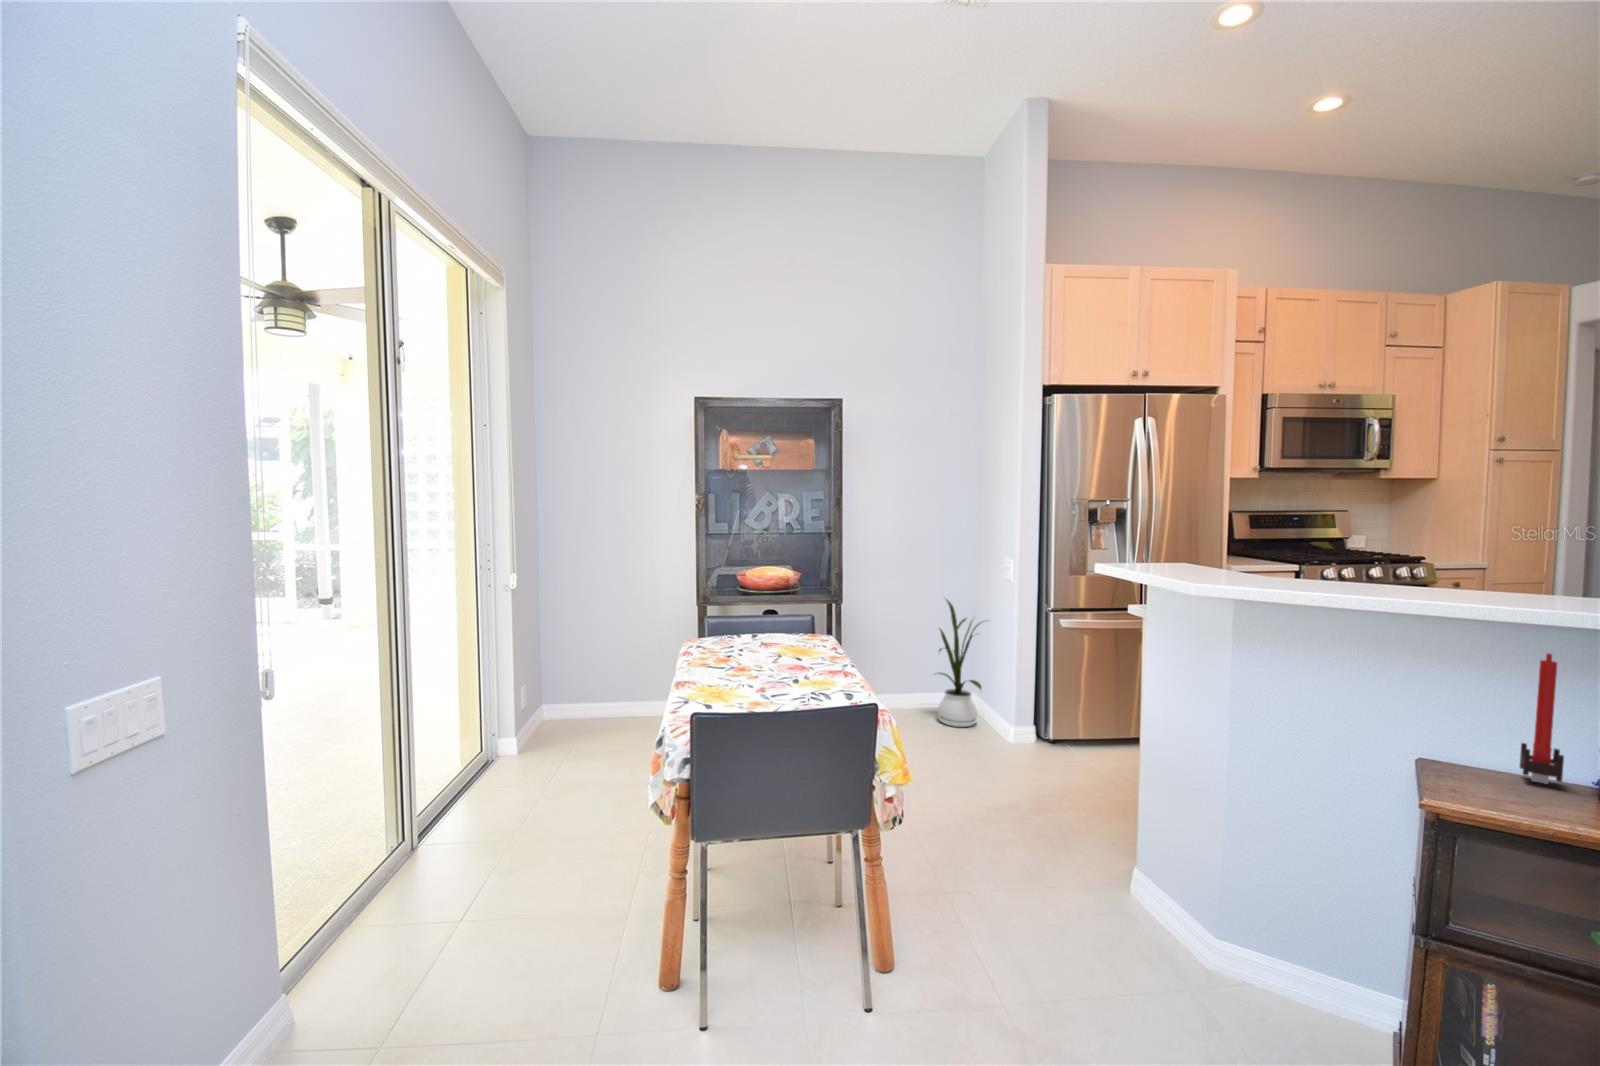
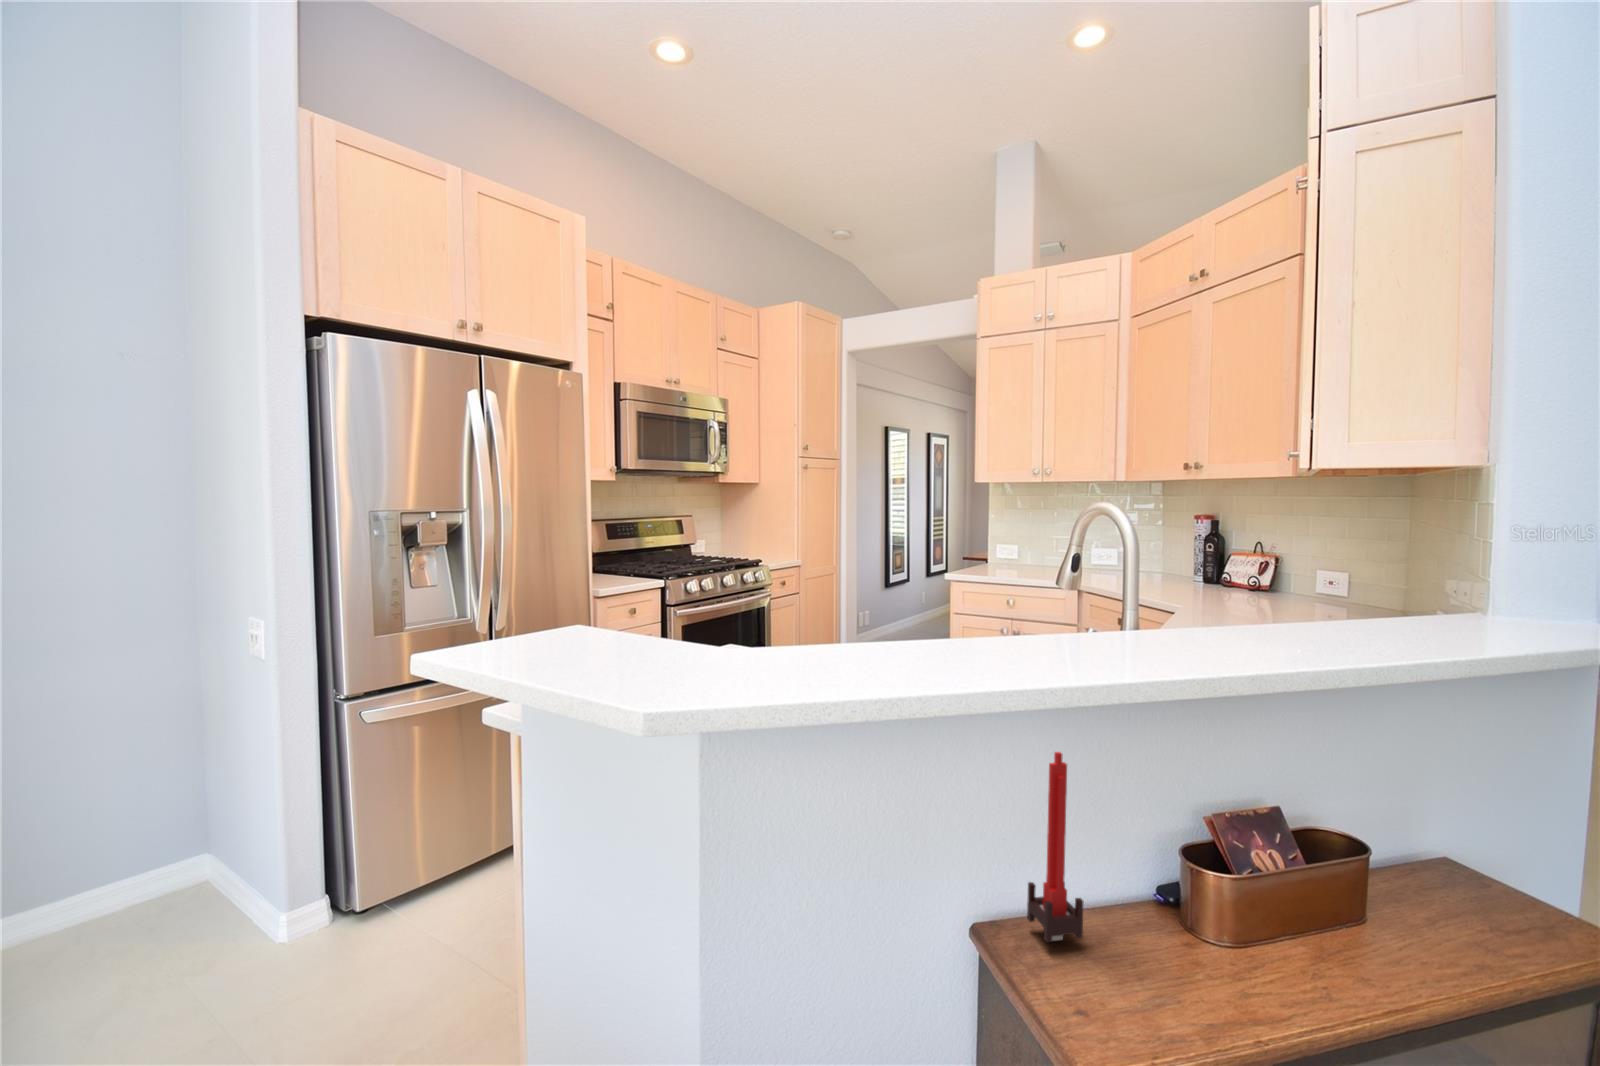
house plant: present [935,600,981,727] -> none [80,703,228,965]

